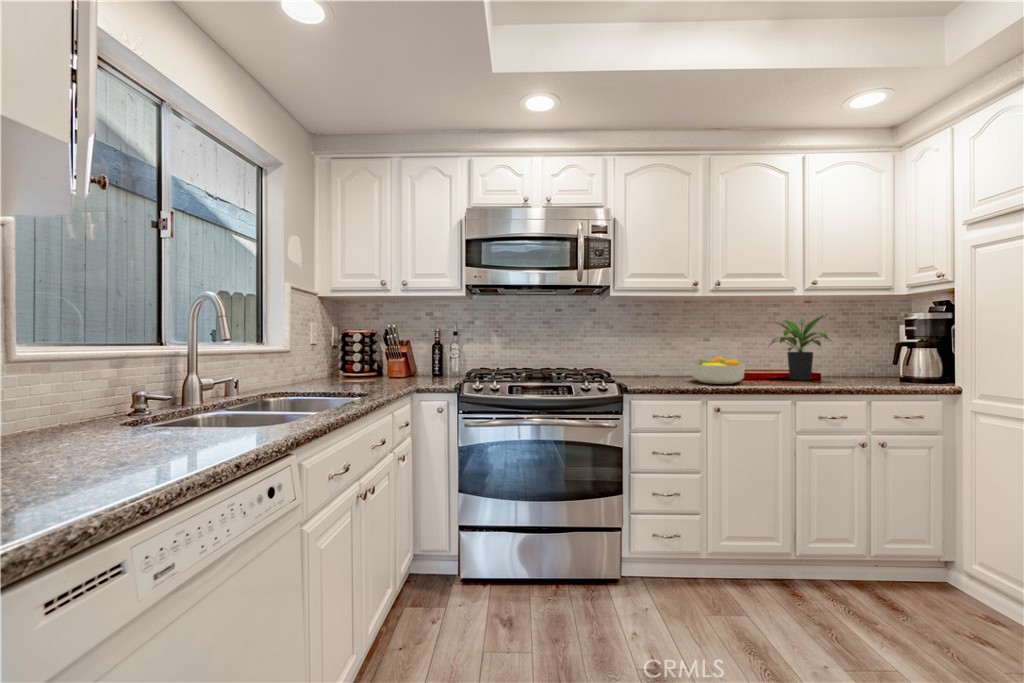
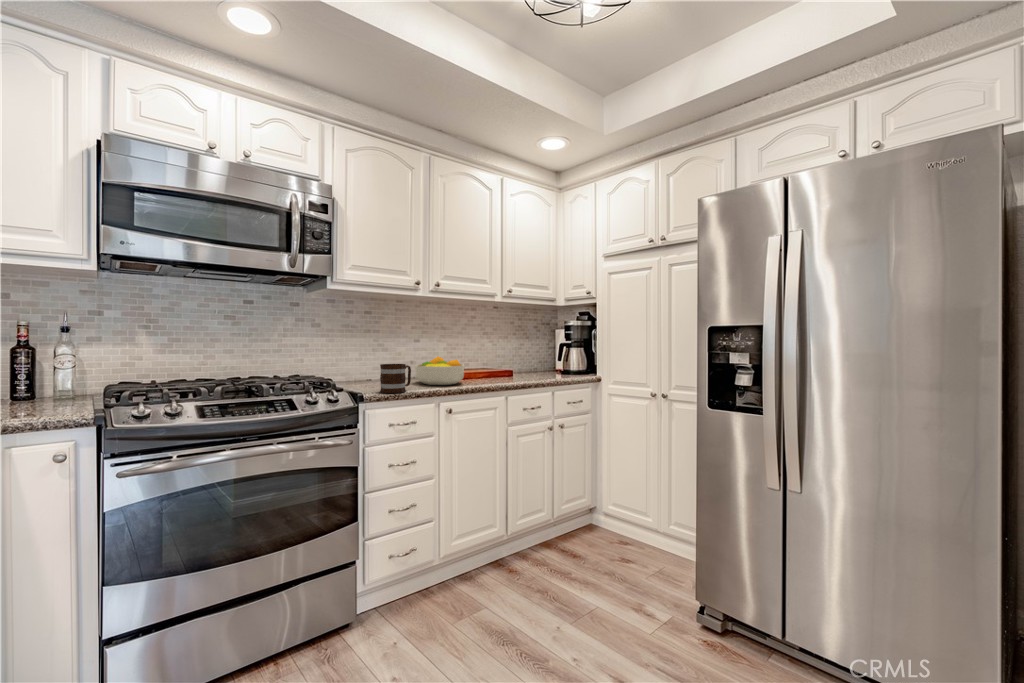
potted plant: present [770,314,830,380] -> none [473,319,524,377]
mug: none [647,361,677,387] -> present [380,364,411,393]

